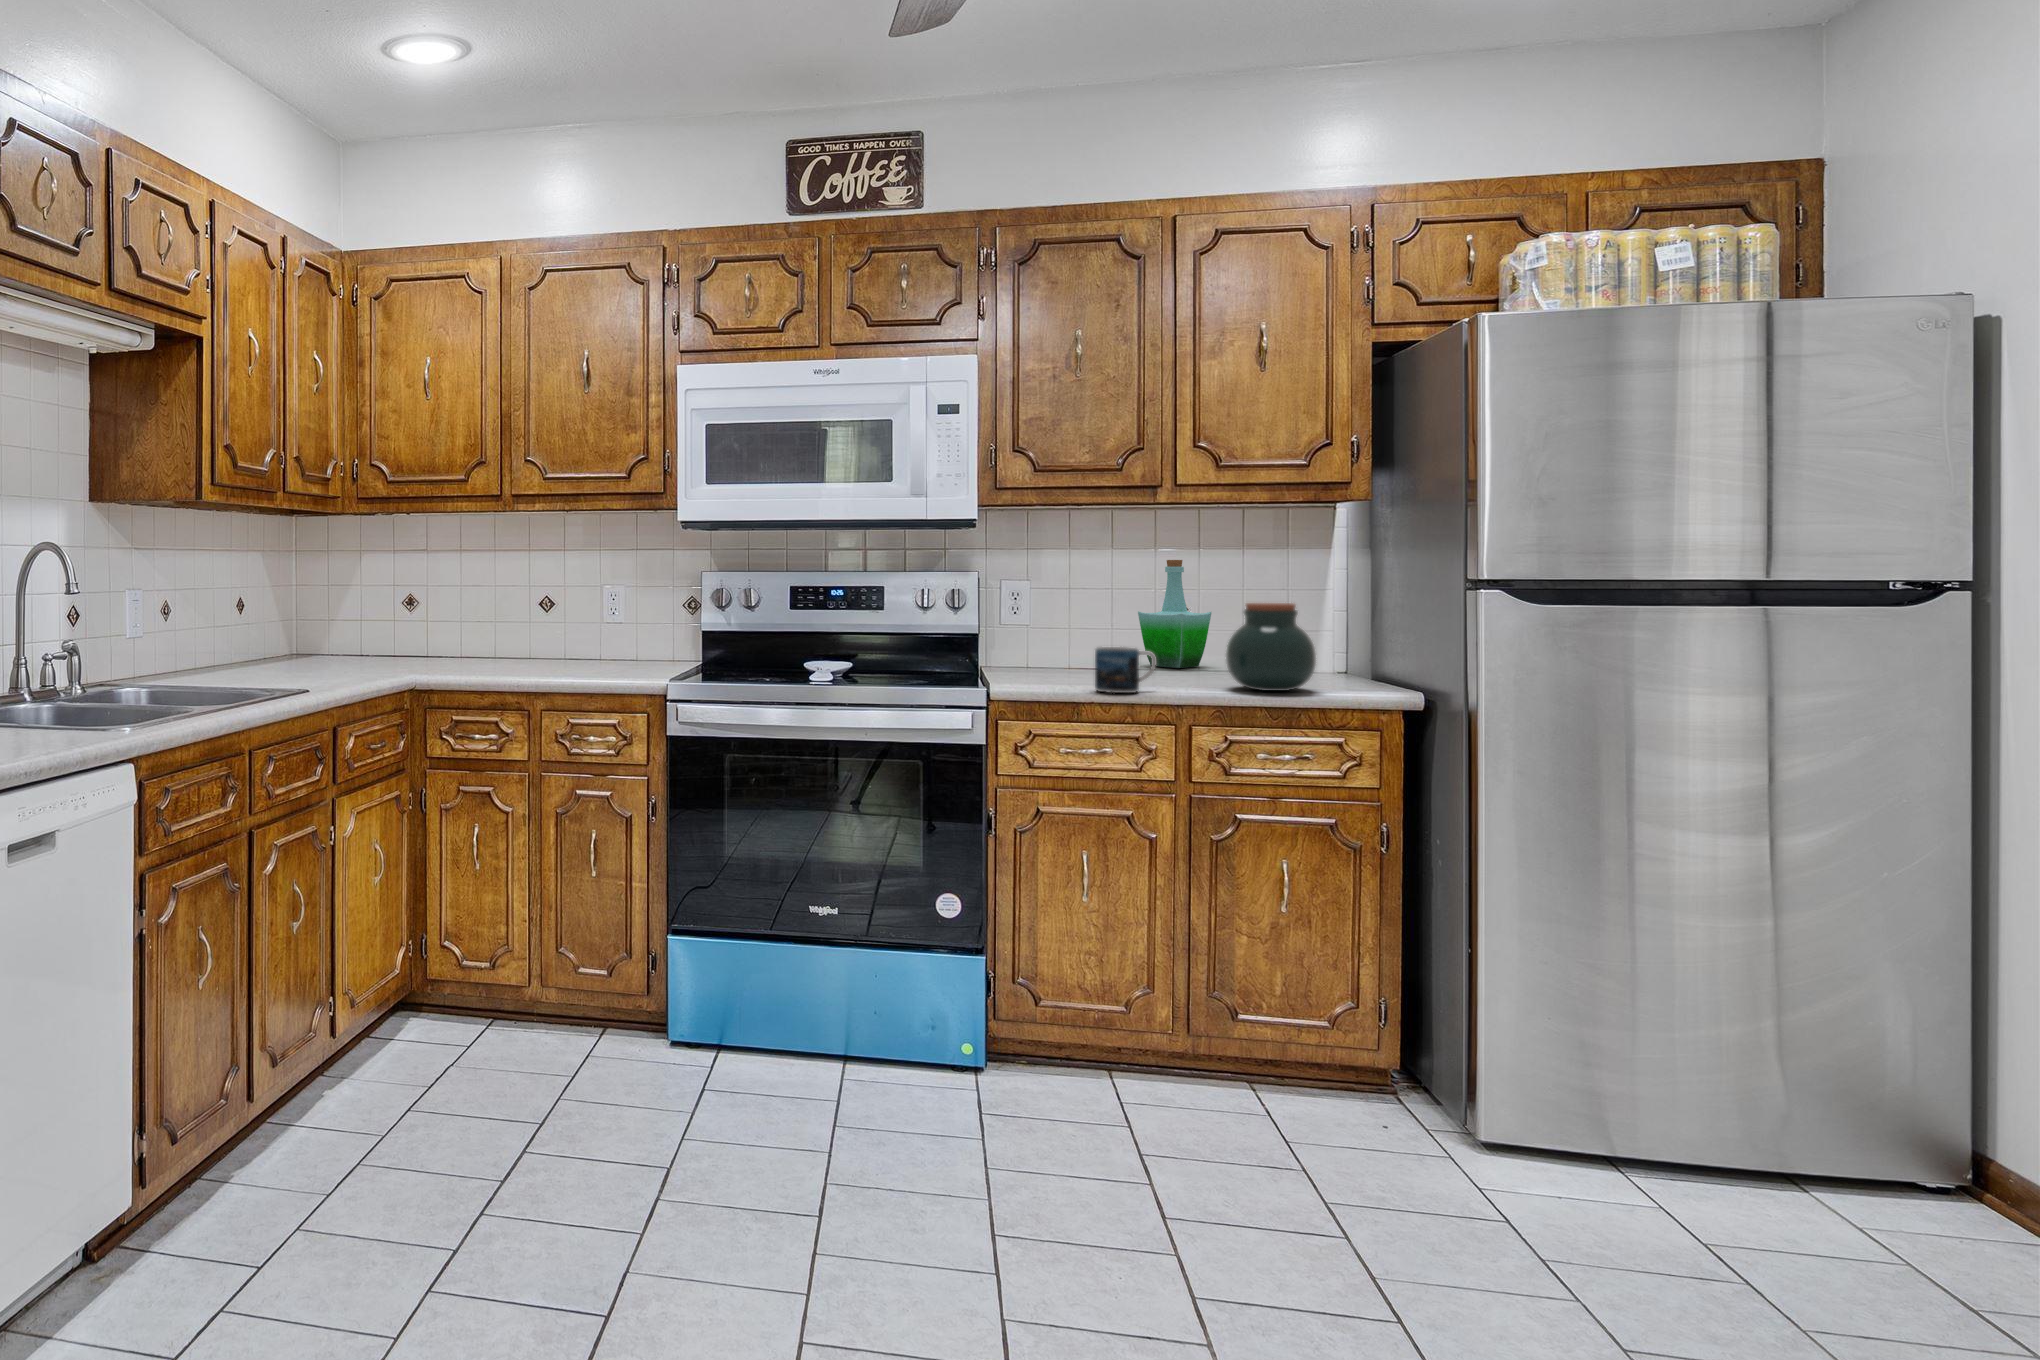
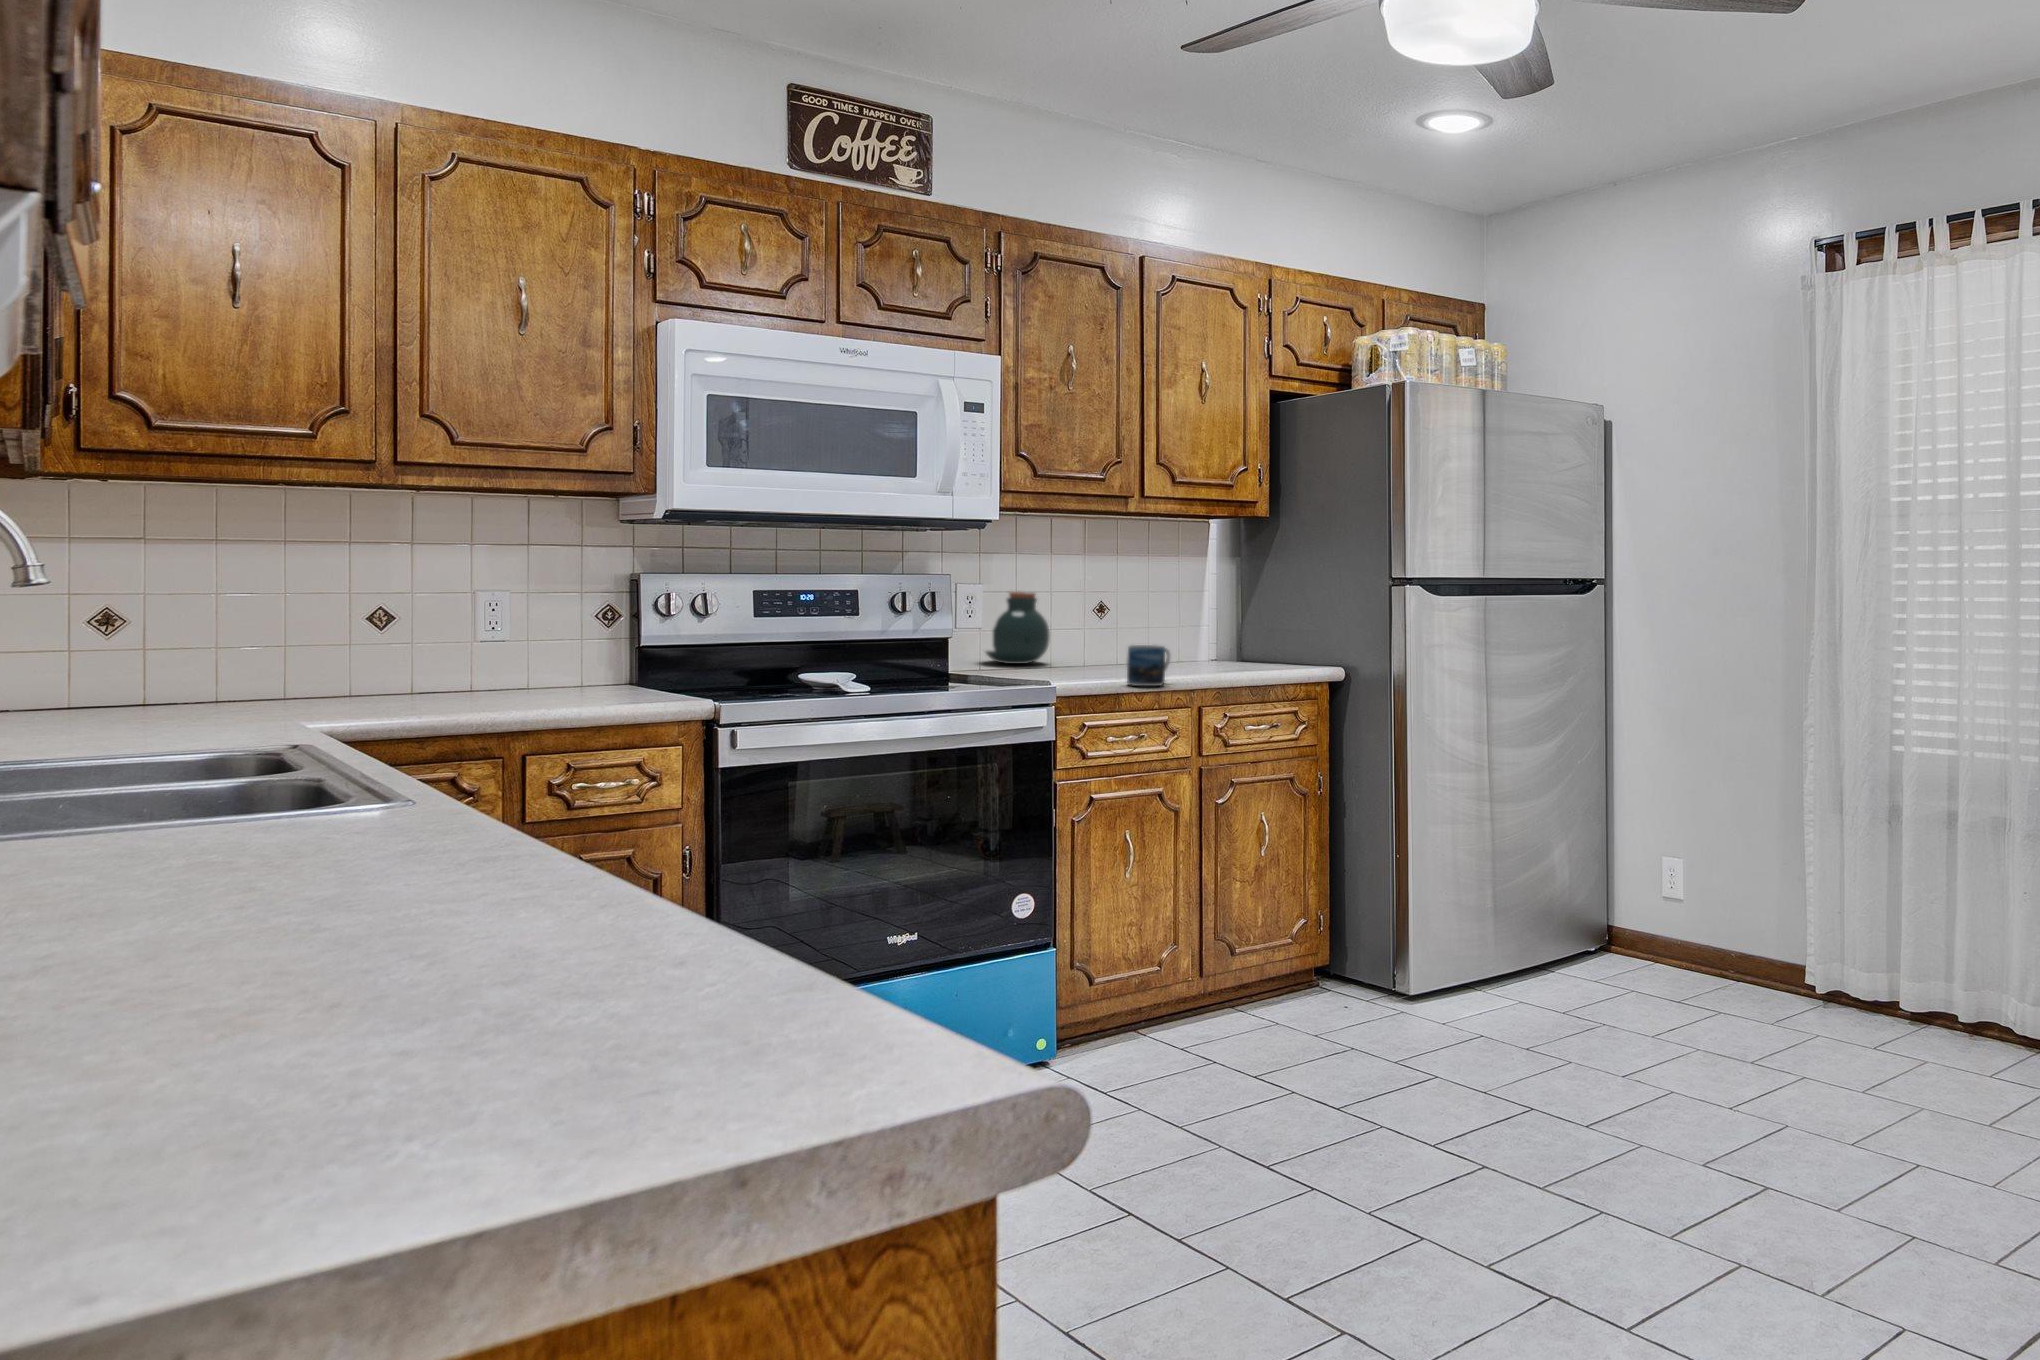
bottle: present [1138,560,1211,668] -> none [1088,565,1141,662]
jar: present [1226,603,1316,691] -> present [986,592,1050,664]

